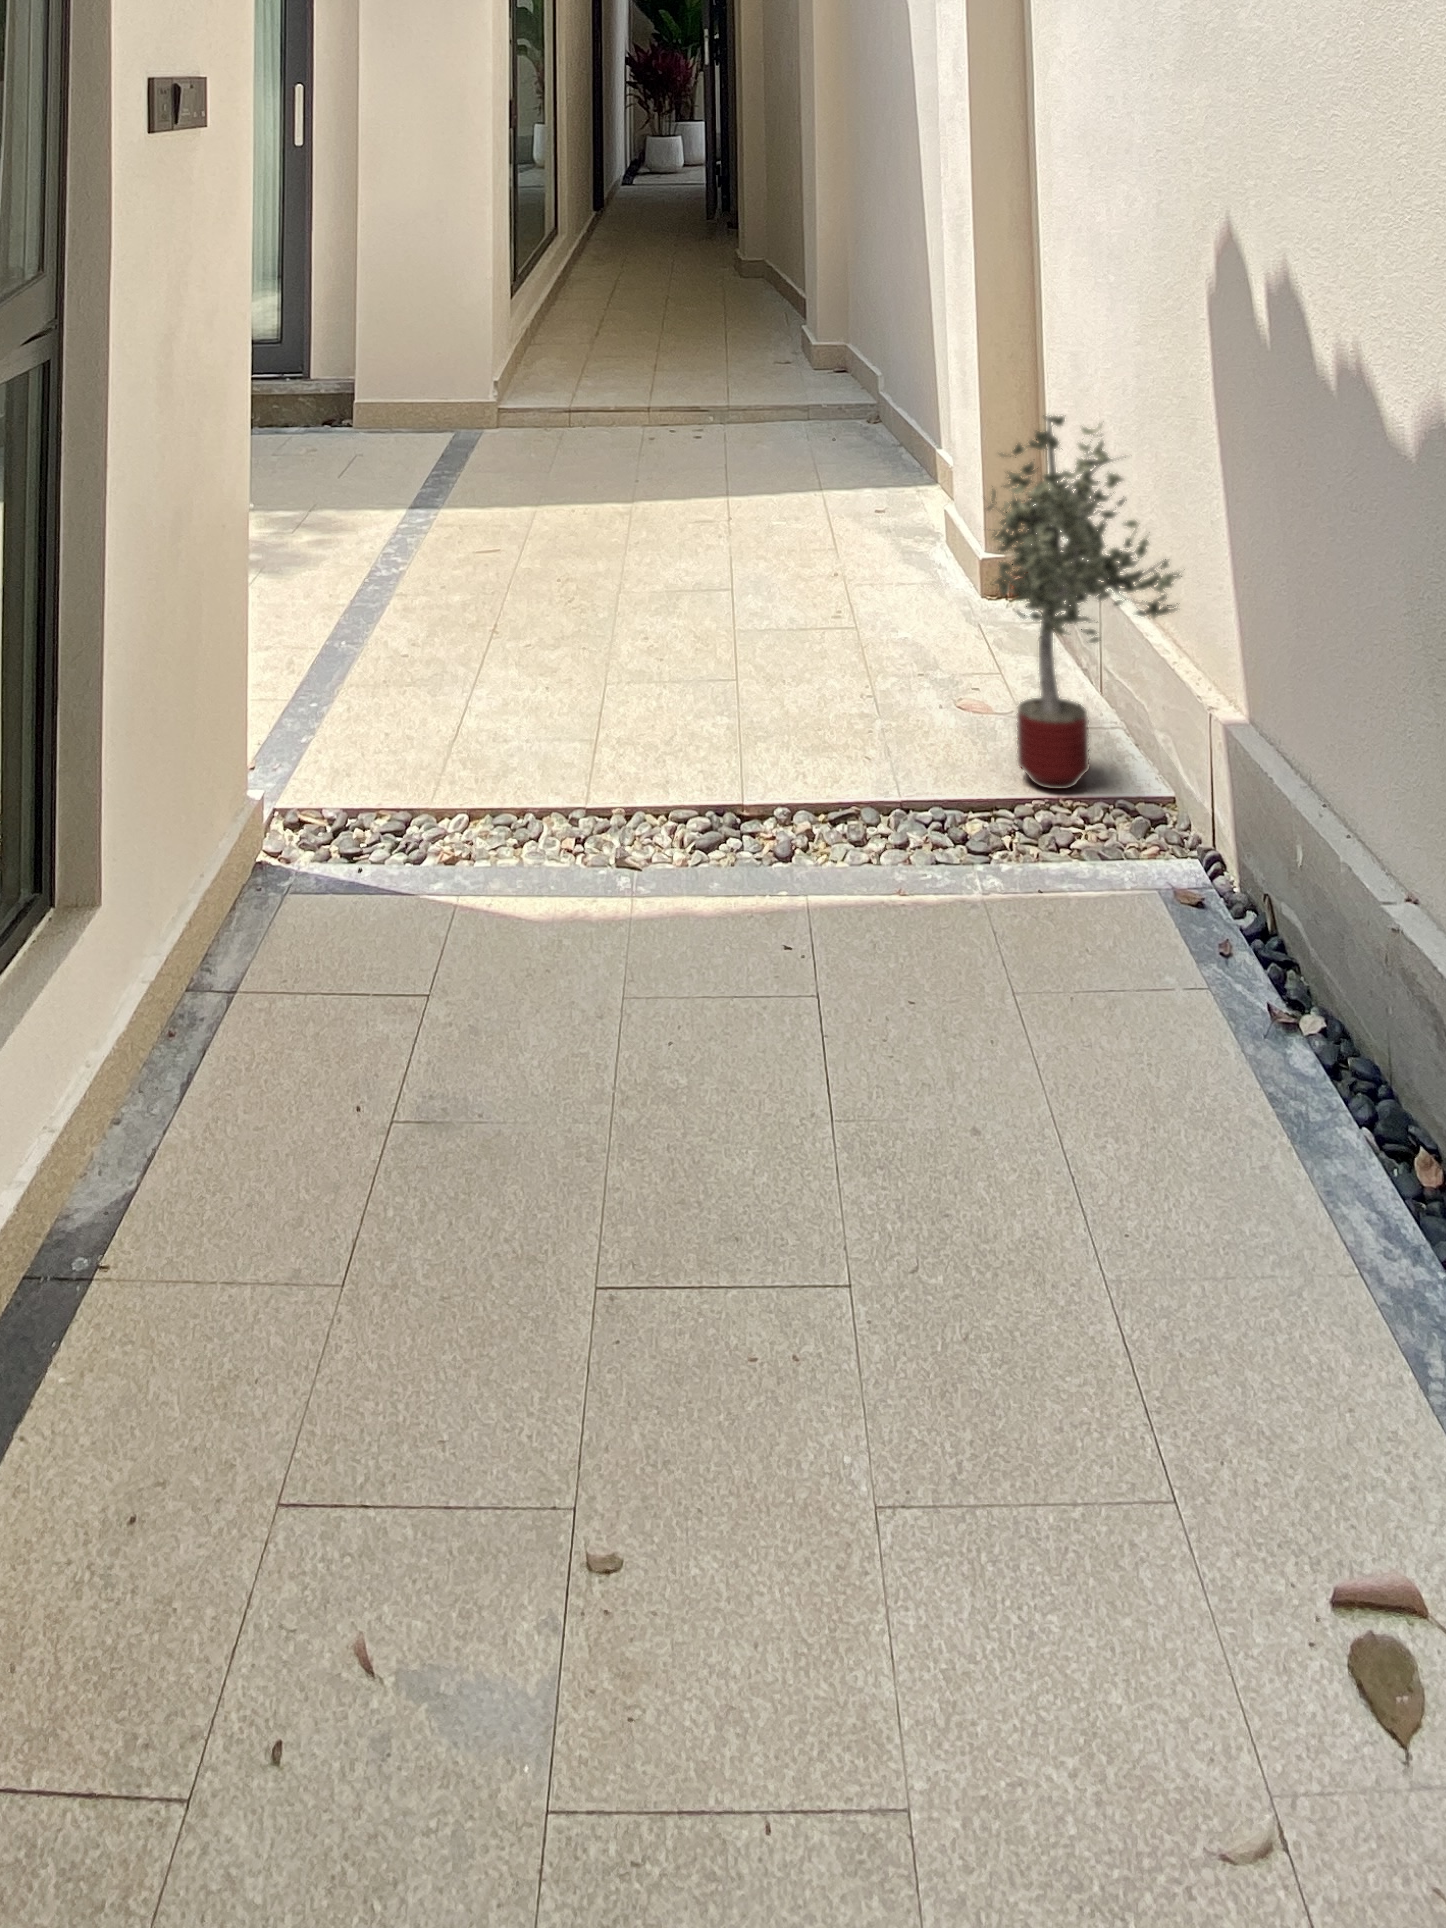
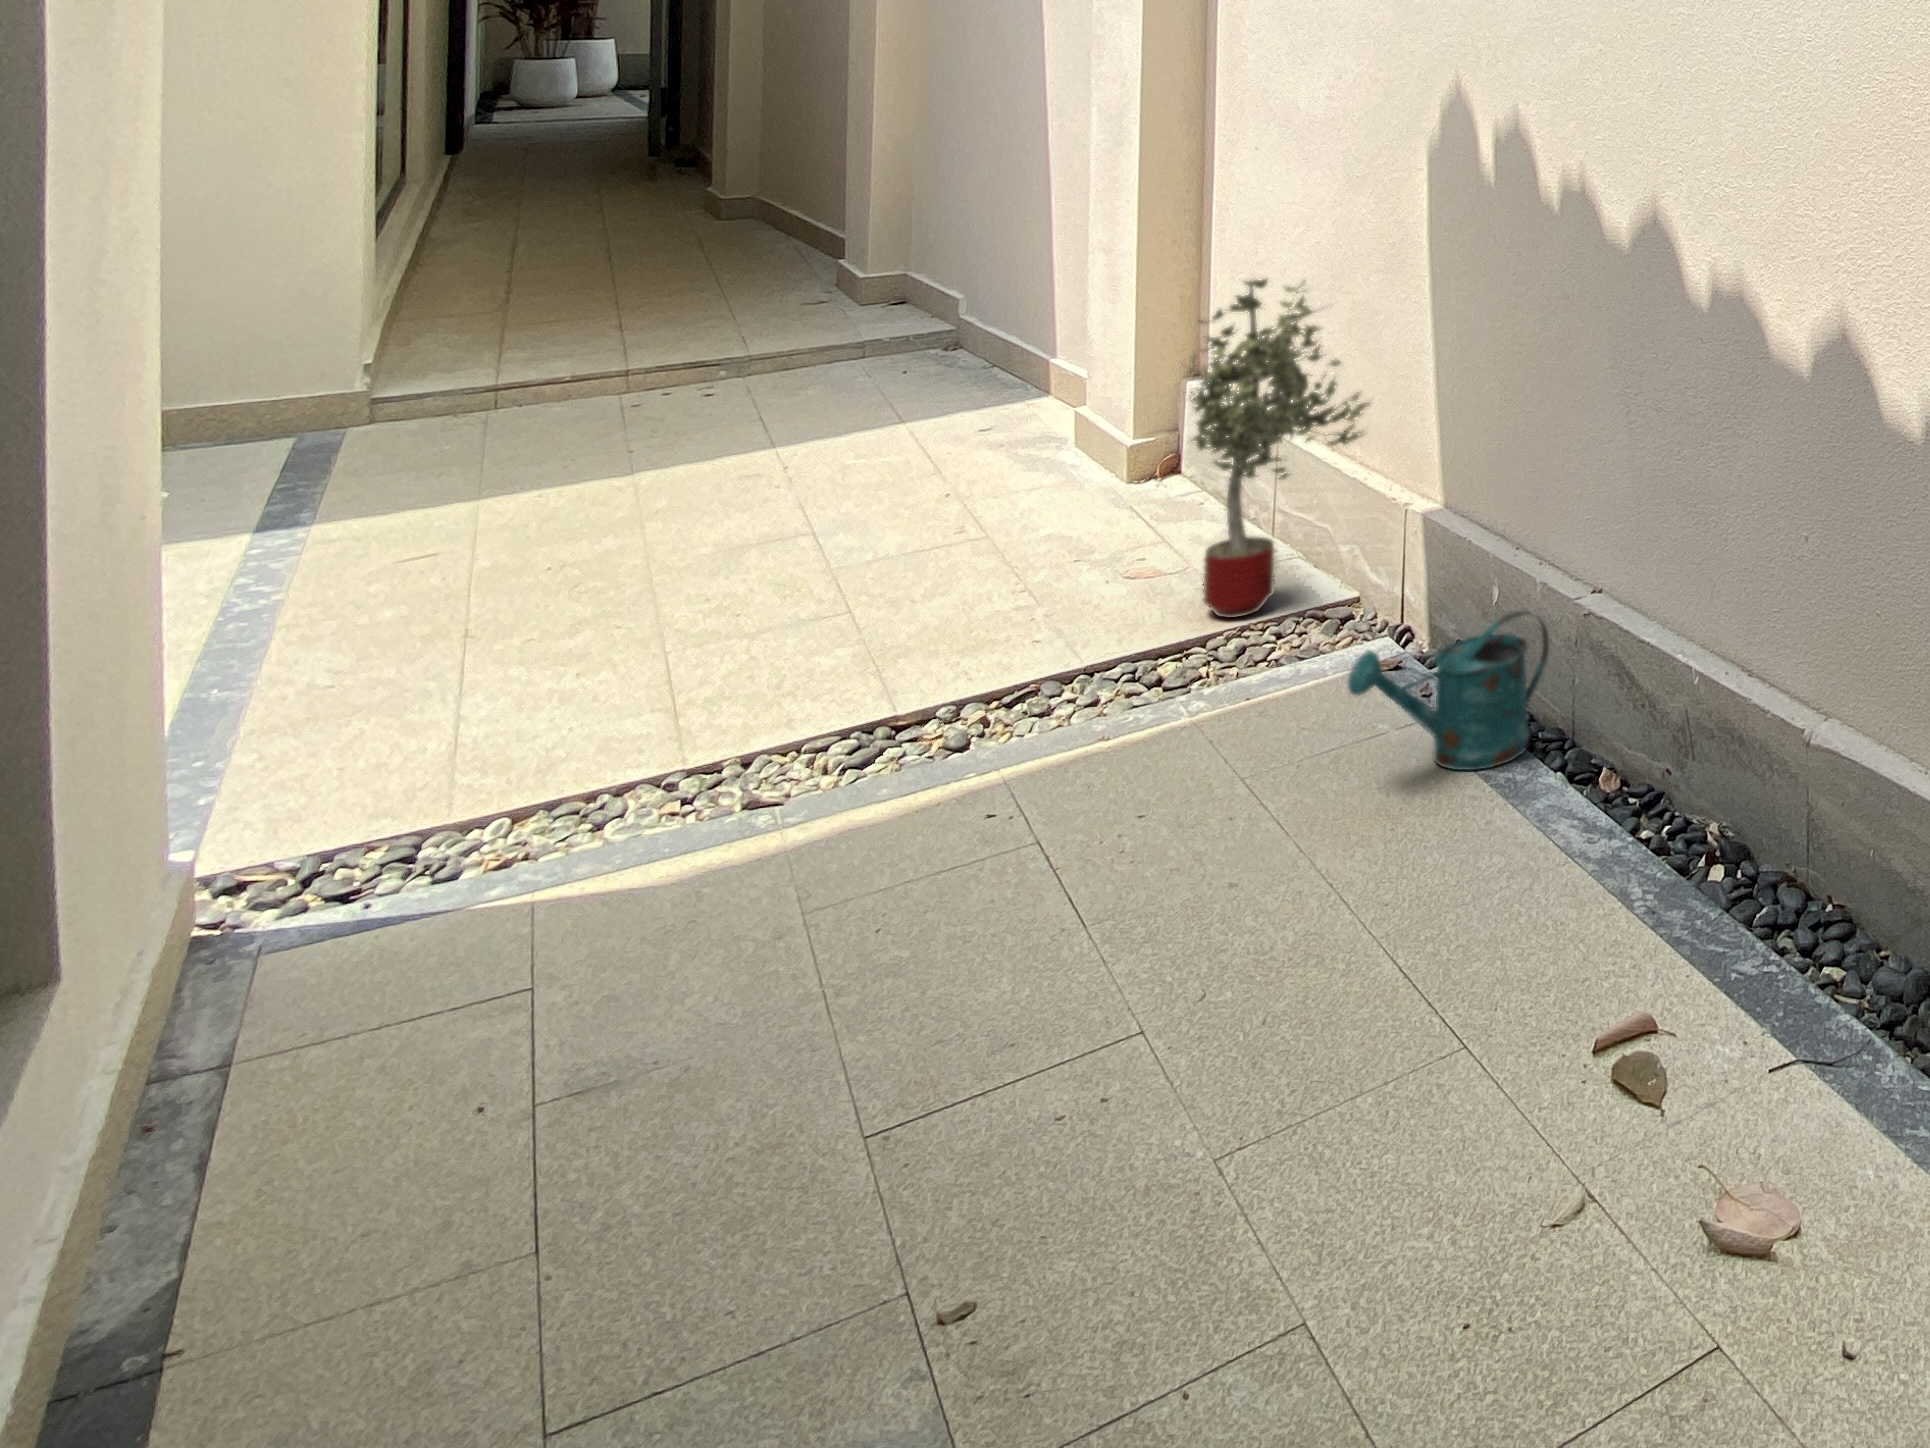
watering can: none [1109,889,1360,1085] -> present [1348,611,1549,770]

